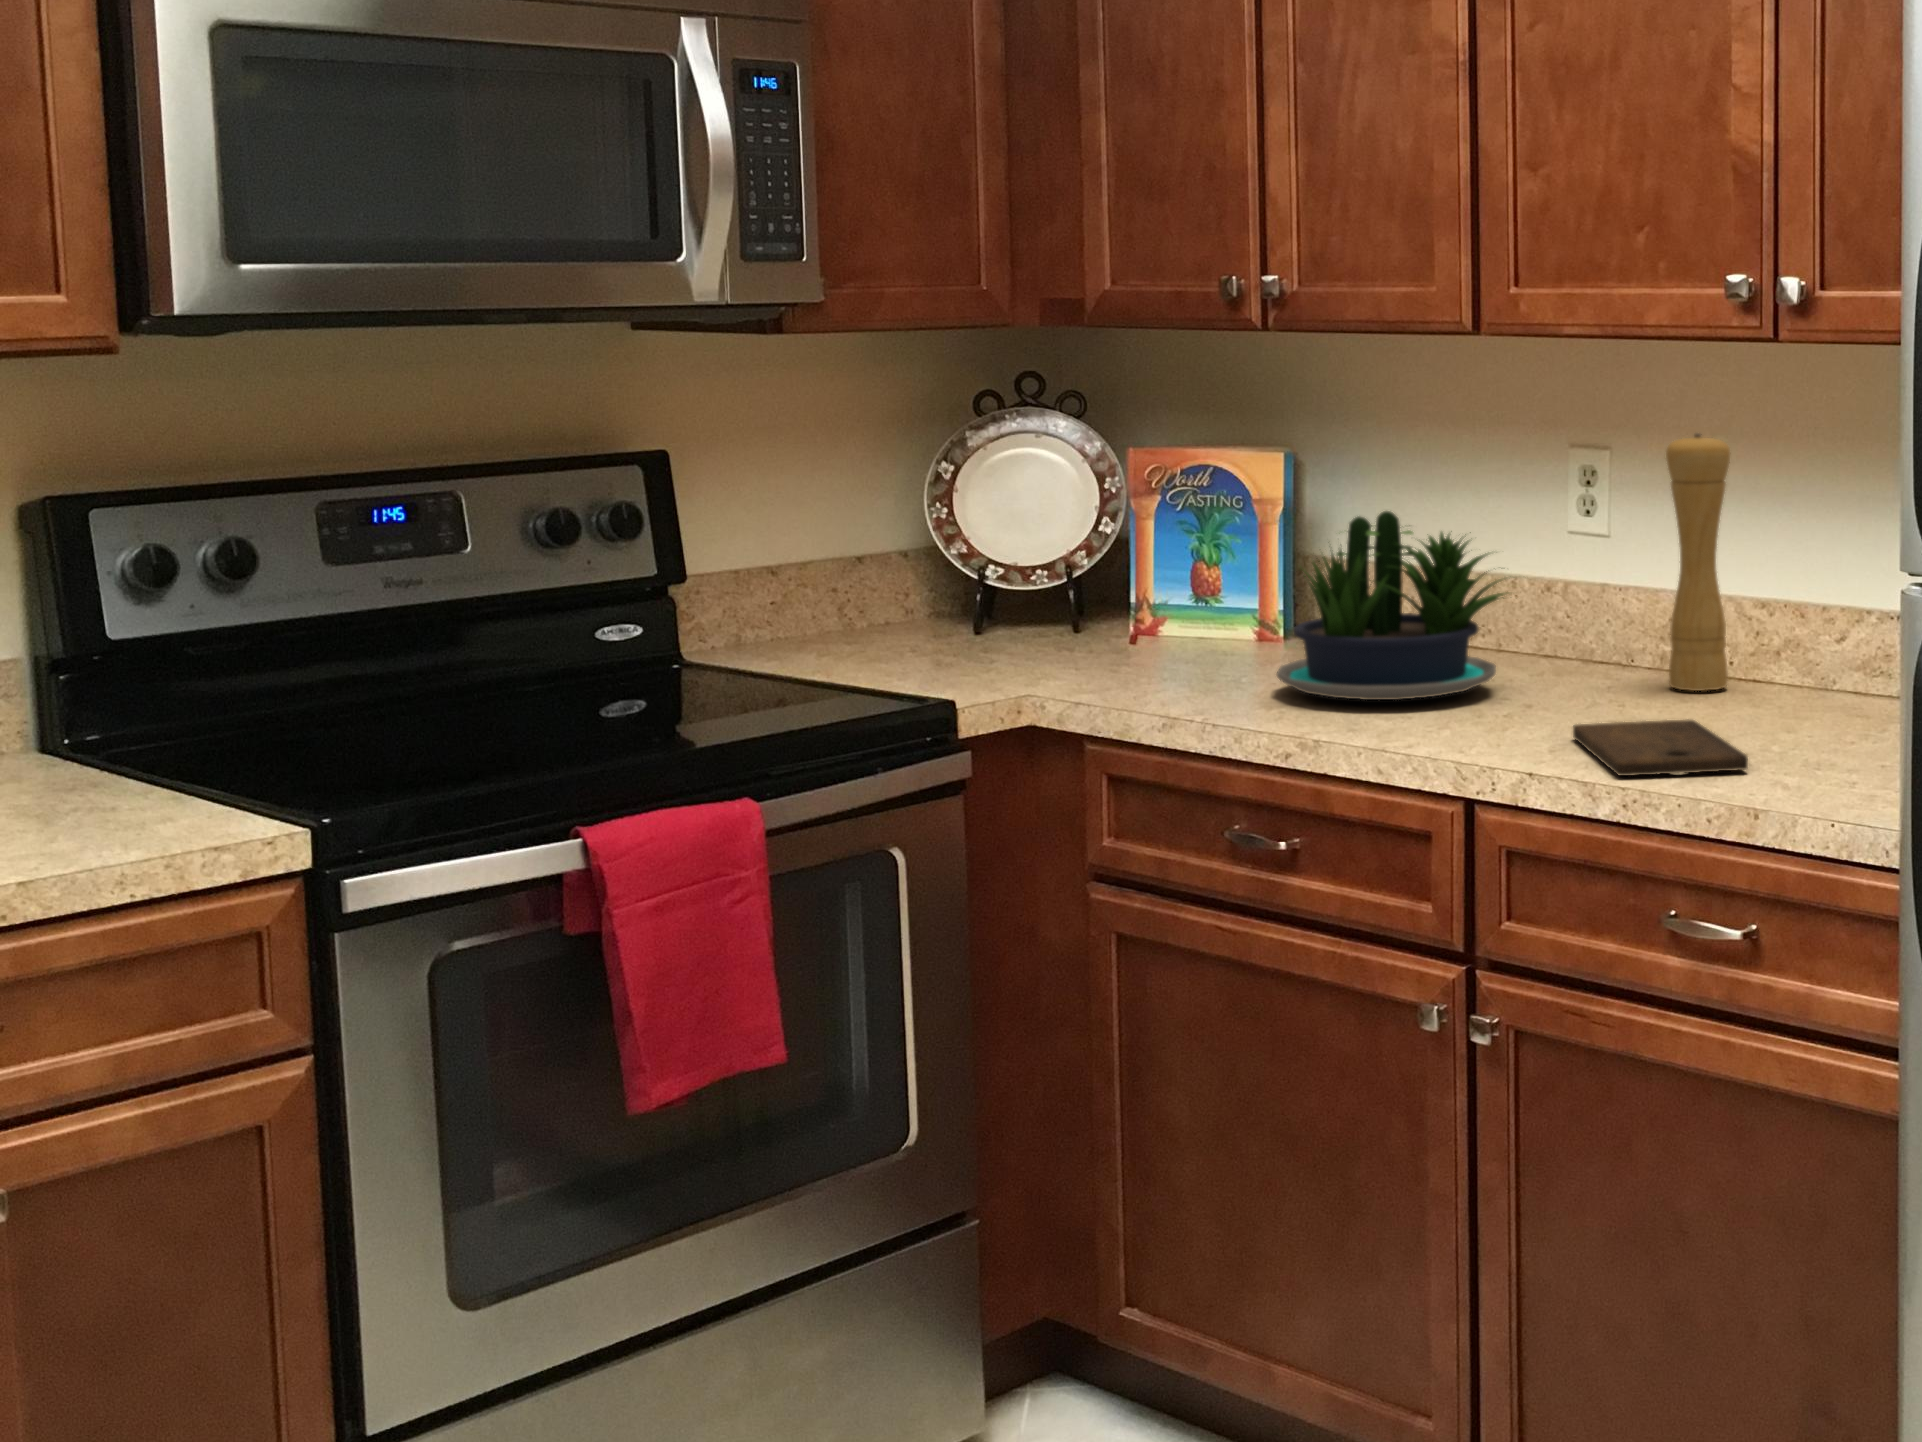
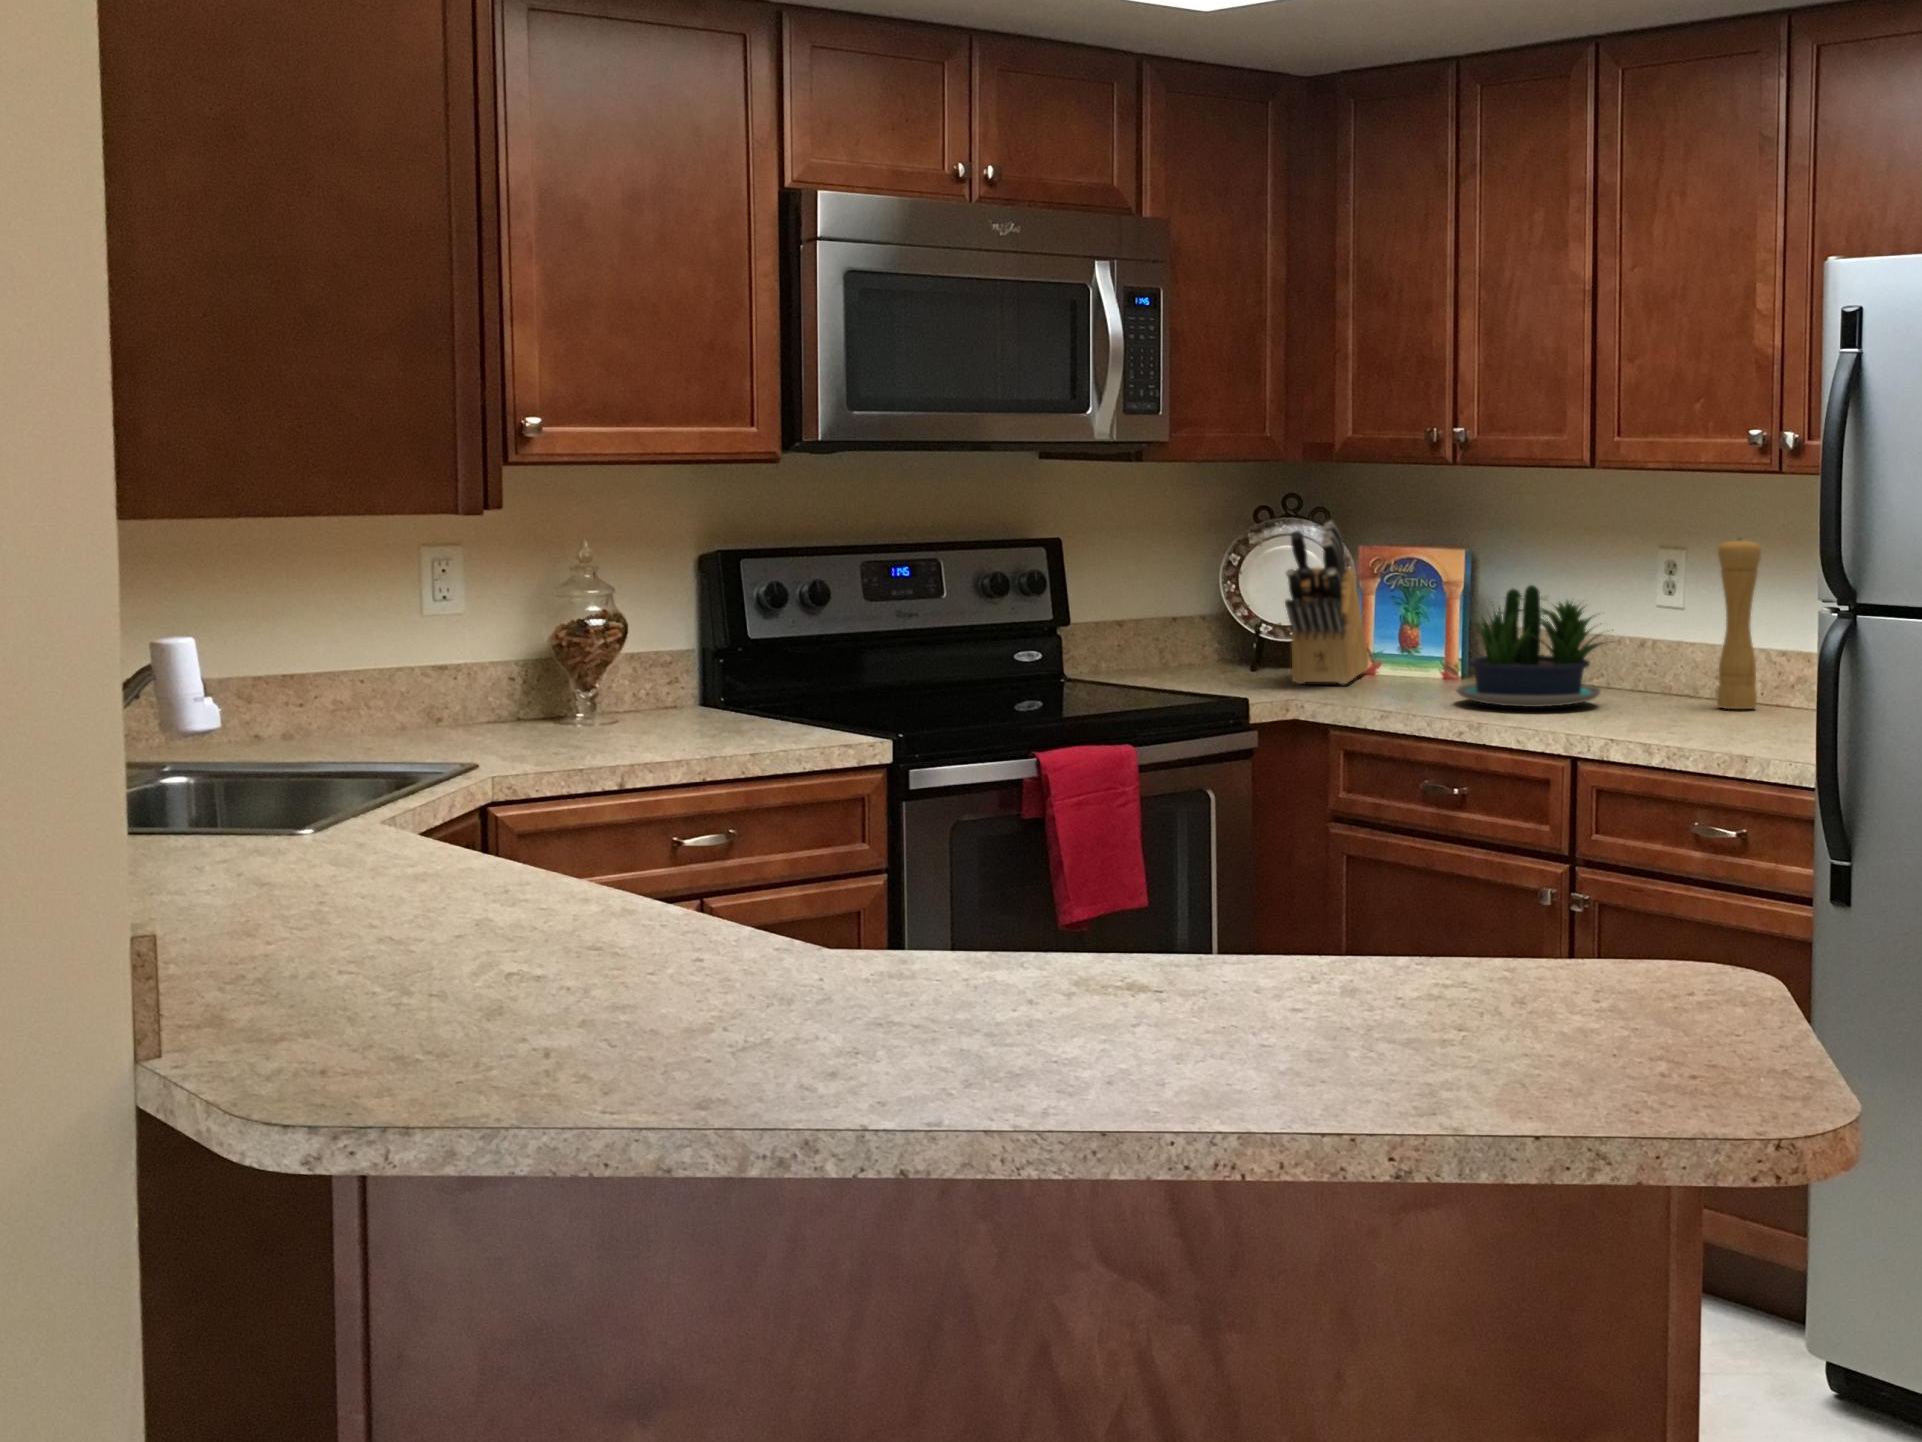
knife block: none [1012,417,1146,660] -> present [1285,522,1368,684]
cutting board: present [1573,719,1748,776] -> none [1644,718,1750,743]

